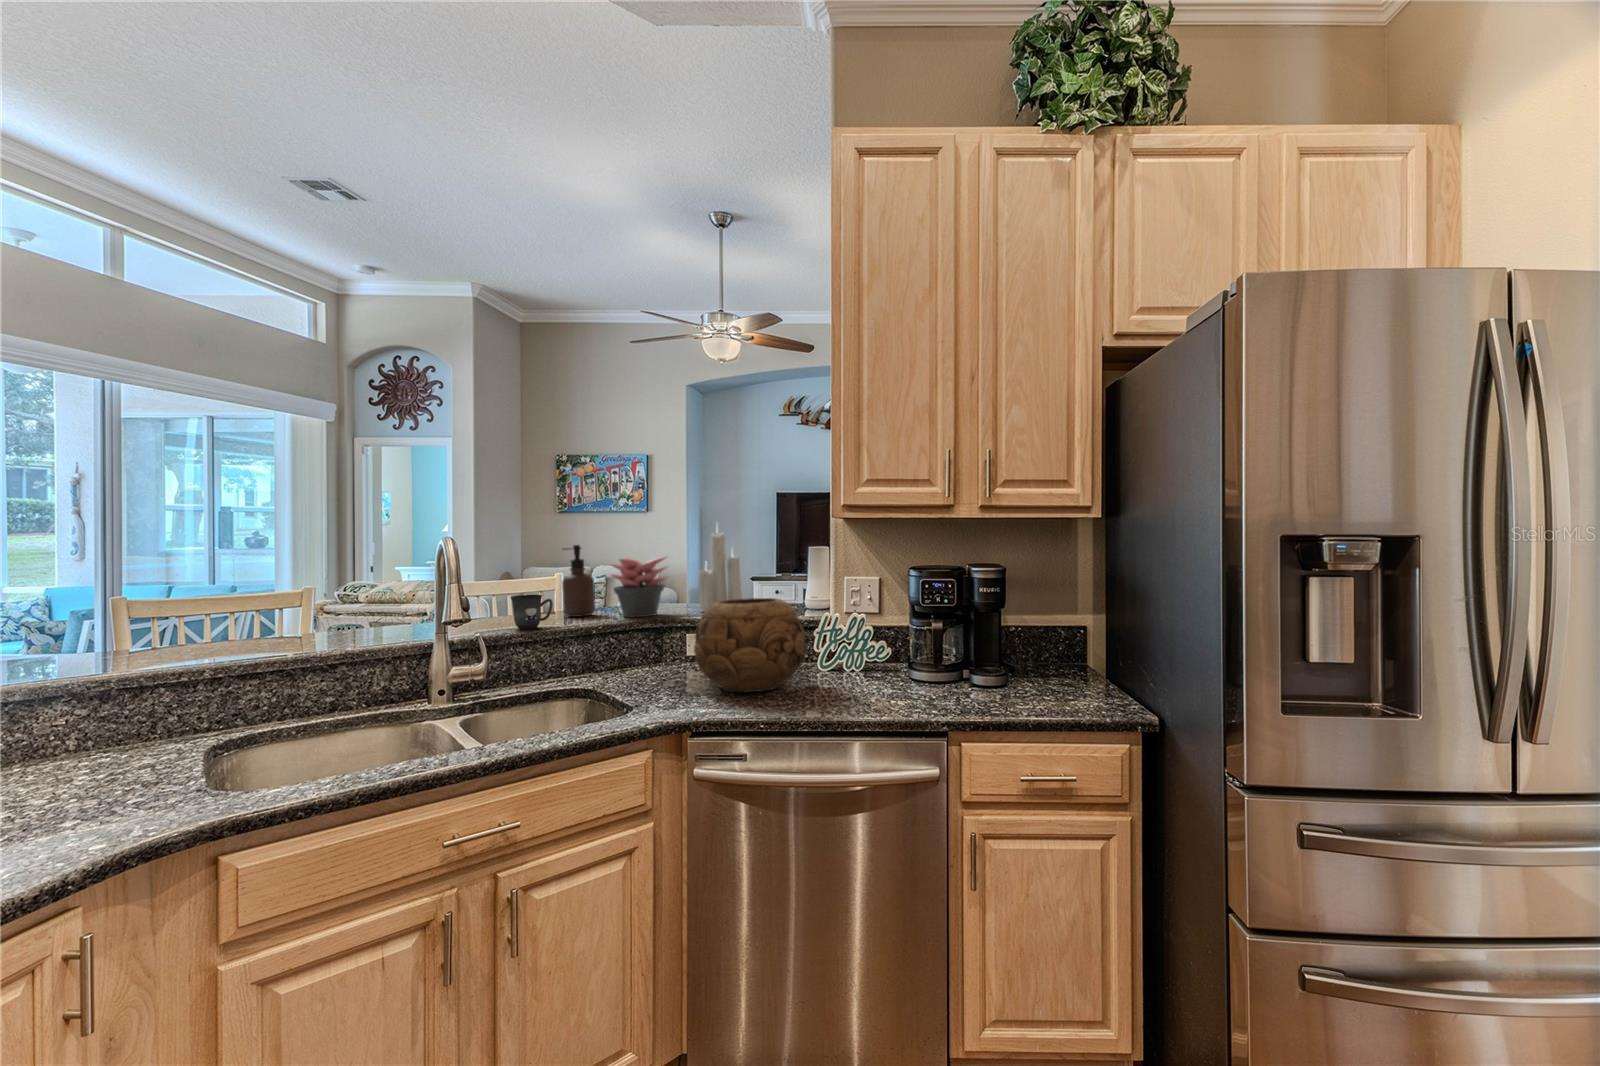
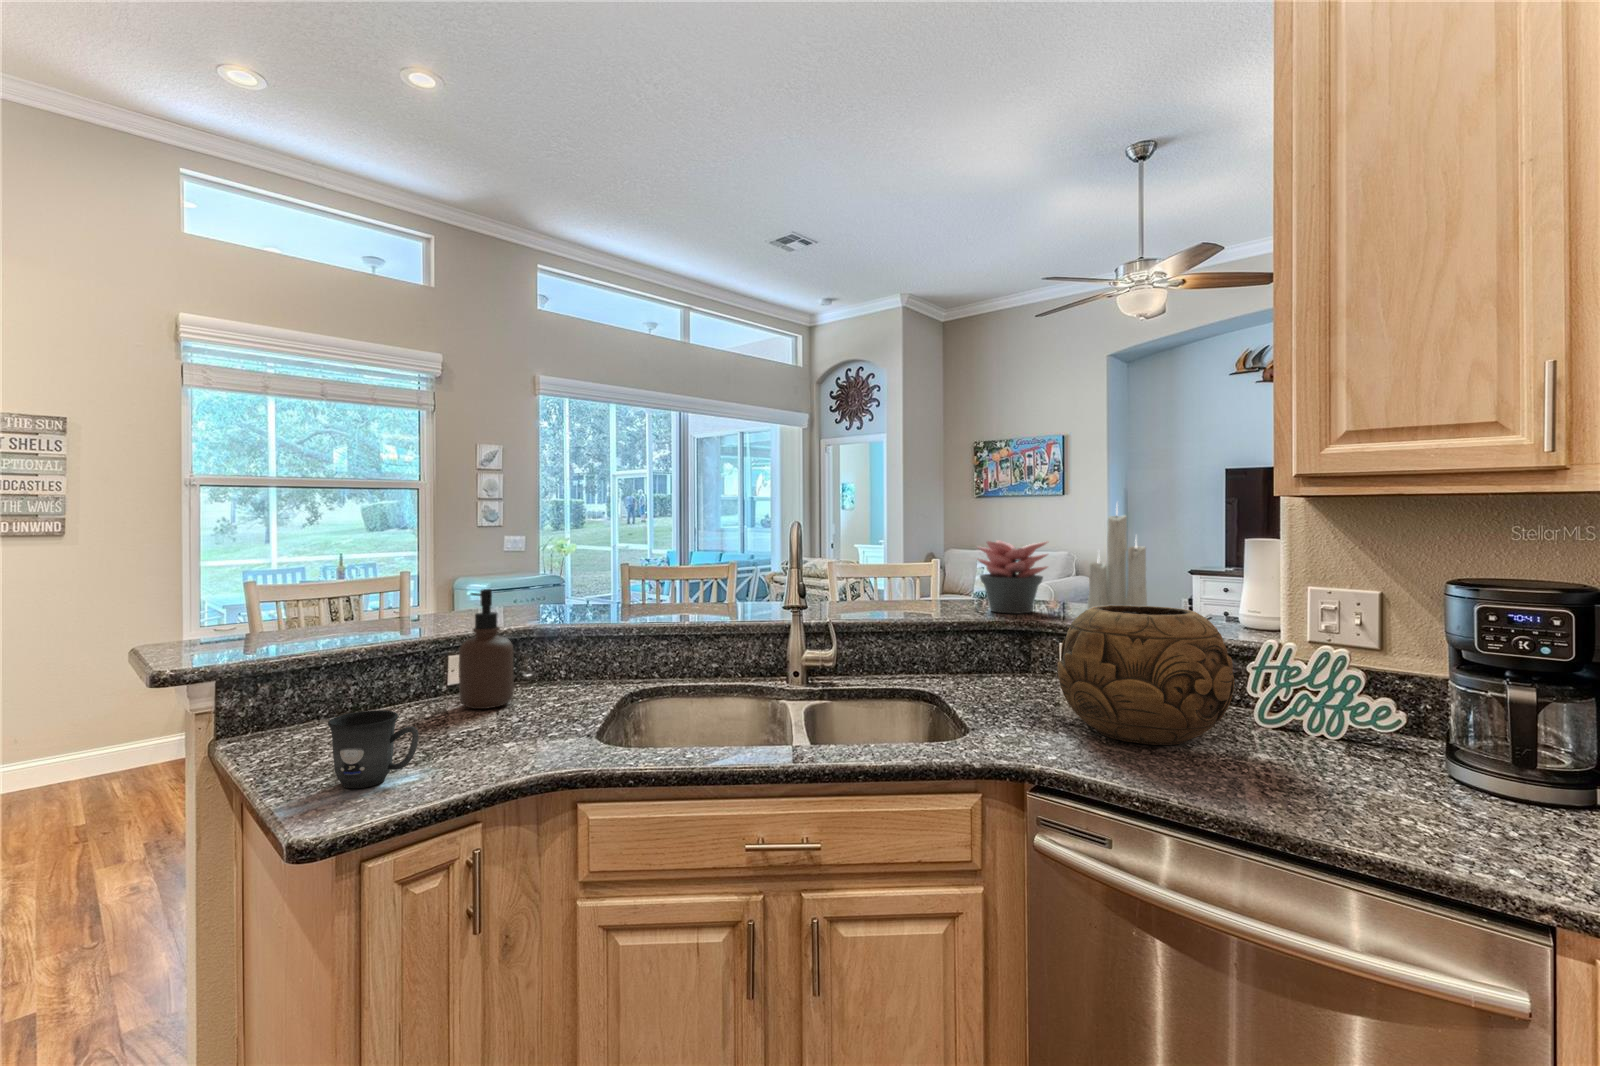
soap dispenser: present [562,545,595,617] -> present [459,589,514,709]
mug: present [511,595,553,629] -> present [328,710,419,788]

